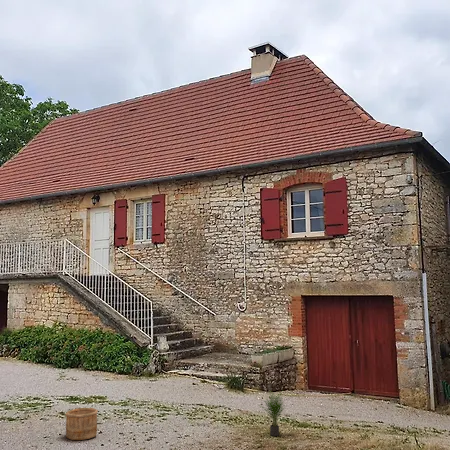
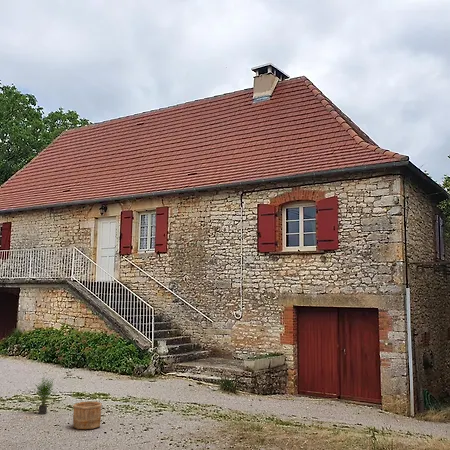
potted plant: present [262,394,283,436] -> present [34,379,53,414]

